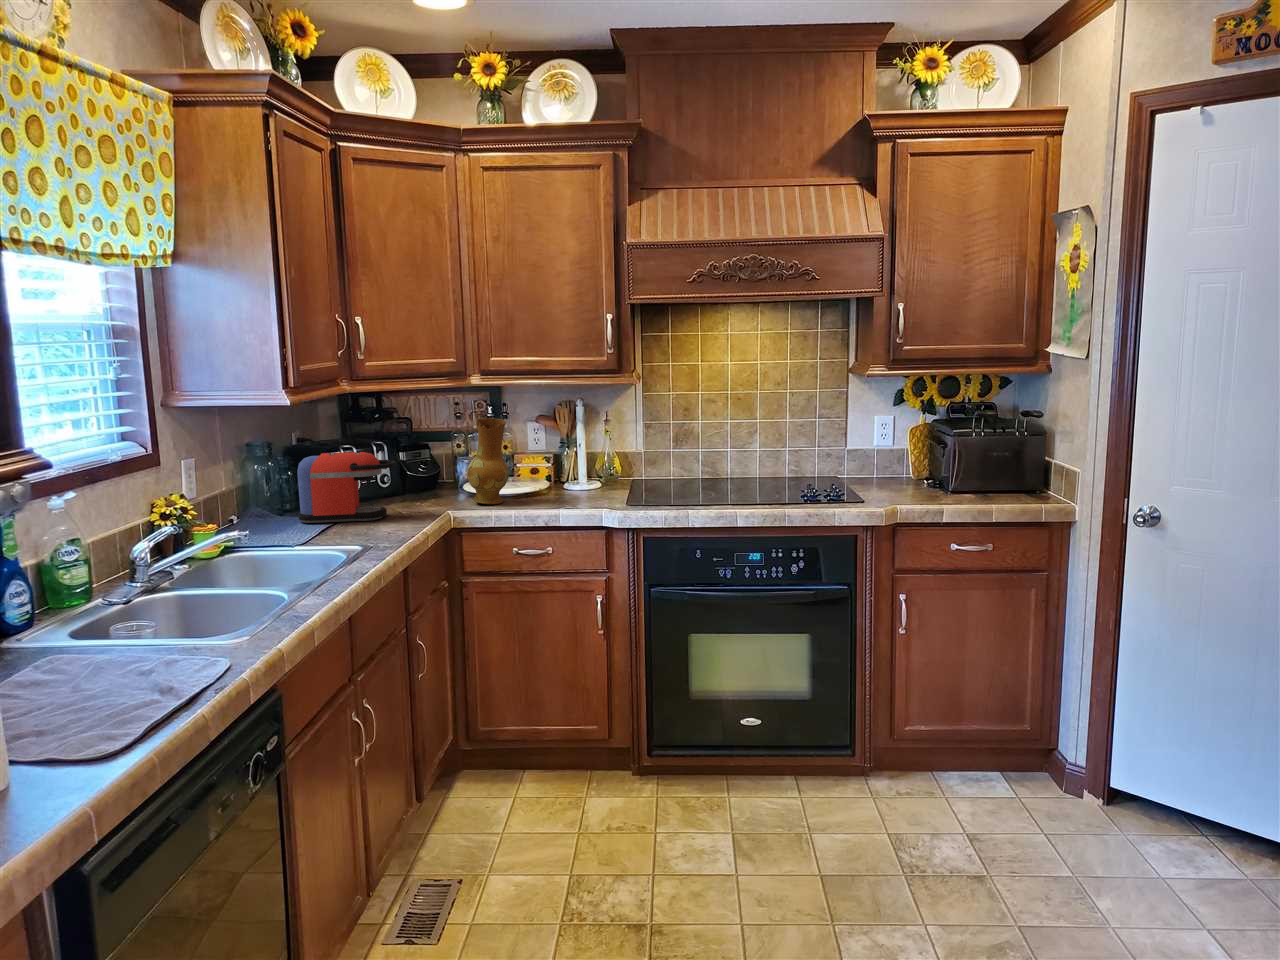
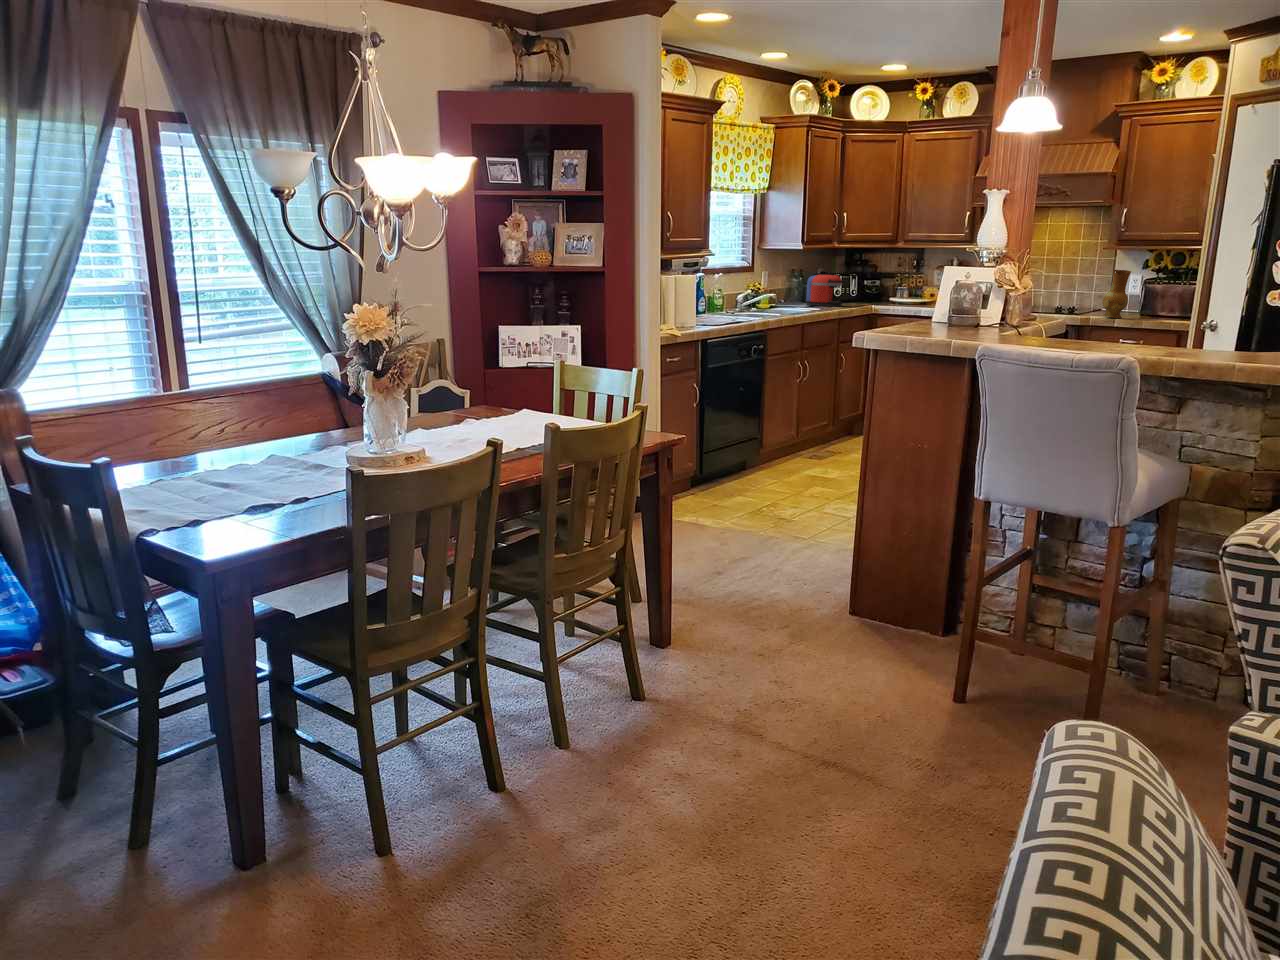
ceramic jug: present [467,418,509,504] -> present [1102,270,1131,318]

